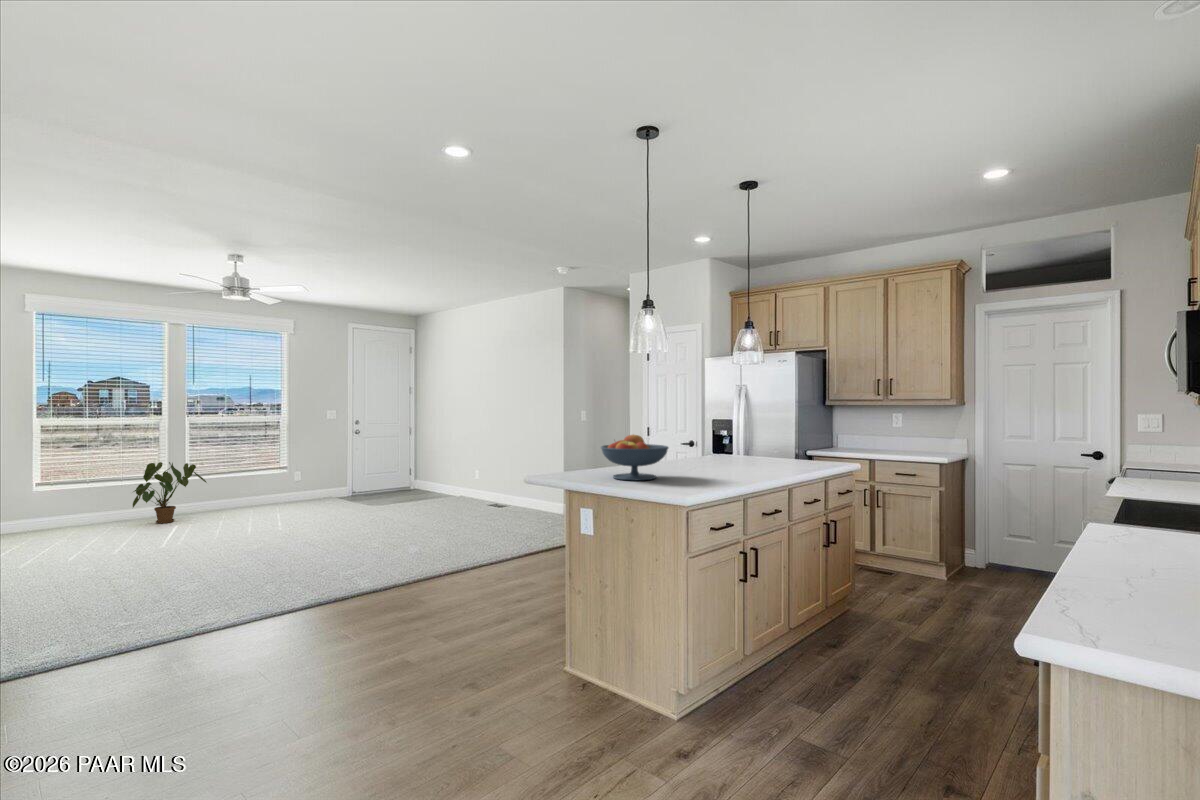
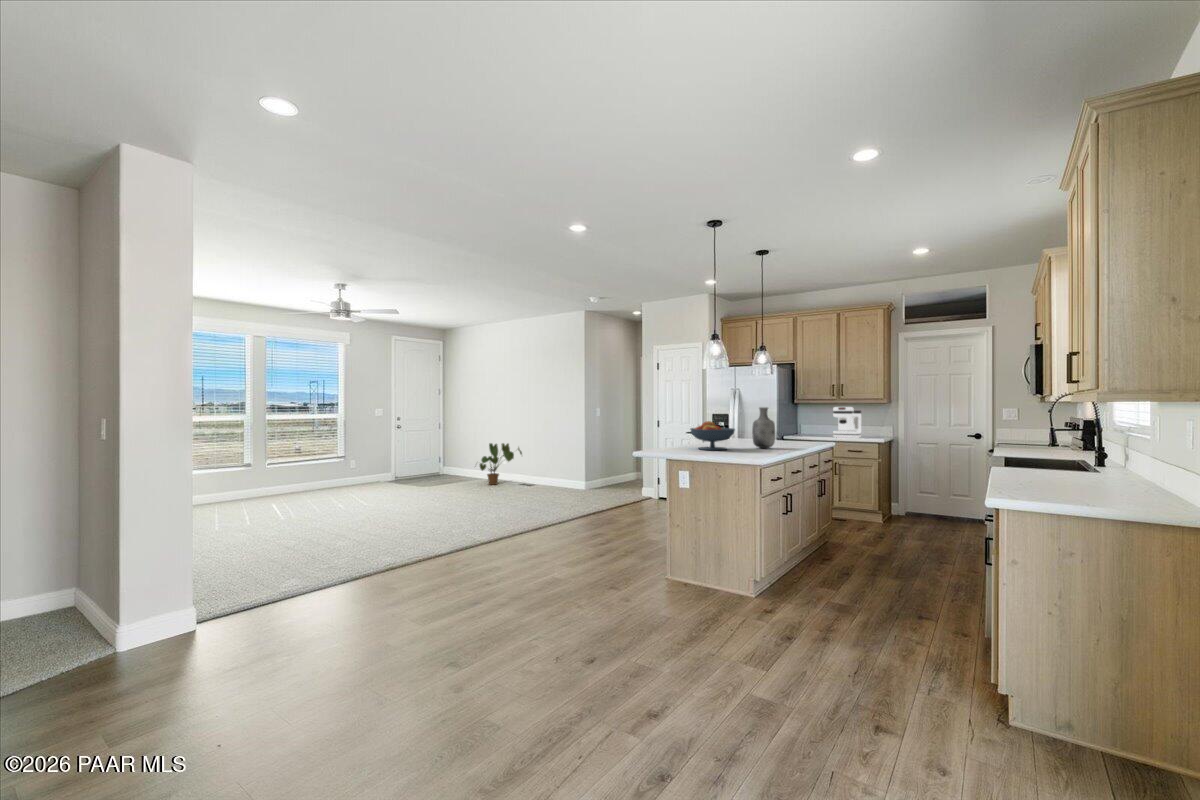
coffee maker: none [874,411,917,458] -> present [833,407,861,439]
vase: none [702,414,736,477] -> present [752,407,775,448]
house plant: present [133,462,207,523] -> present [480,443,522,485]

